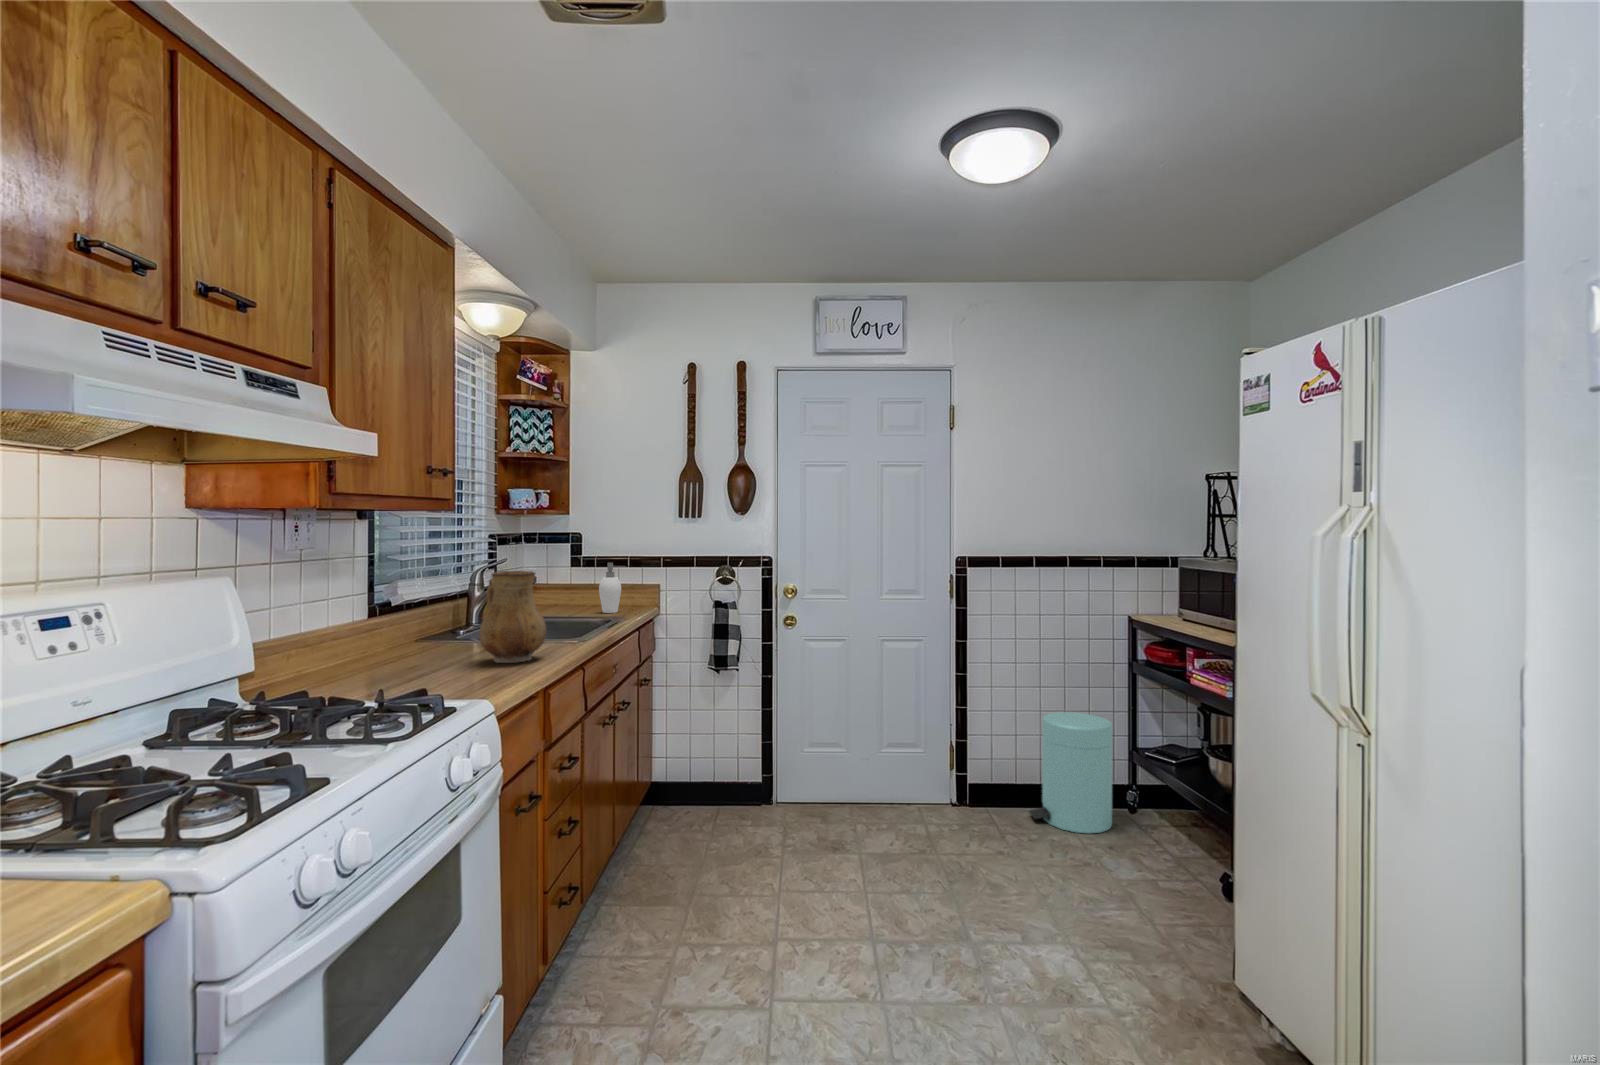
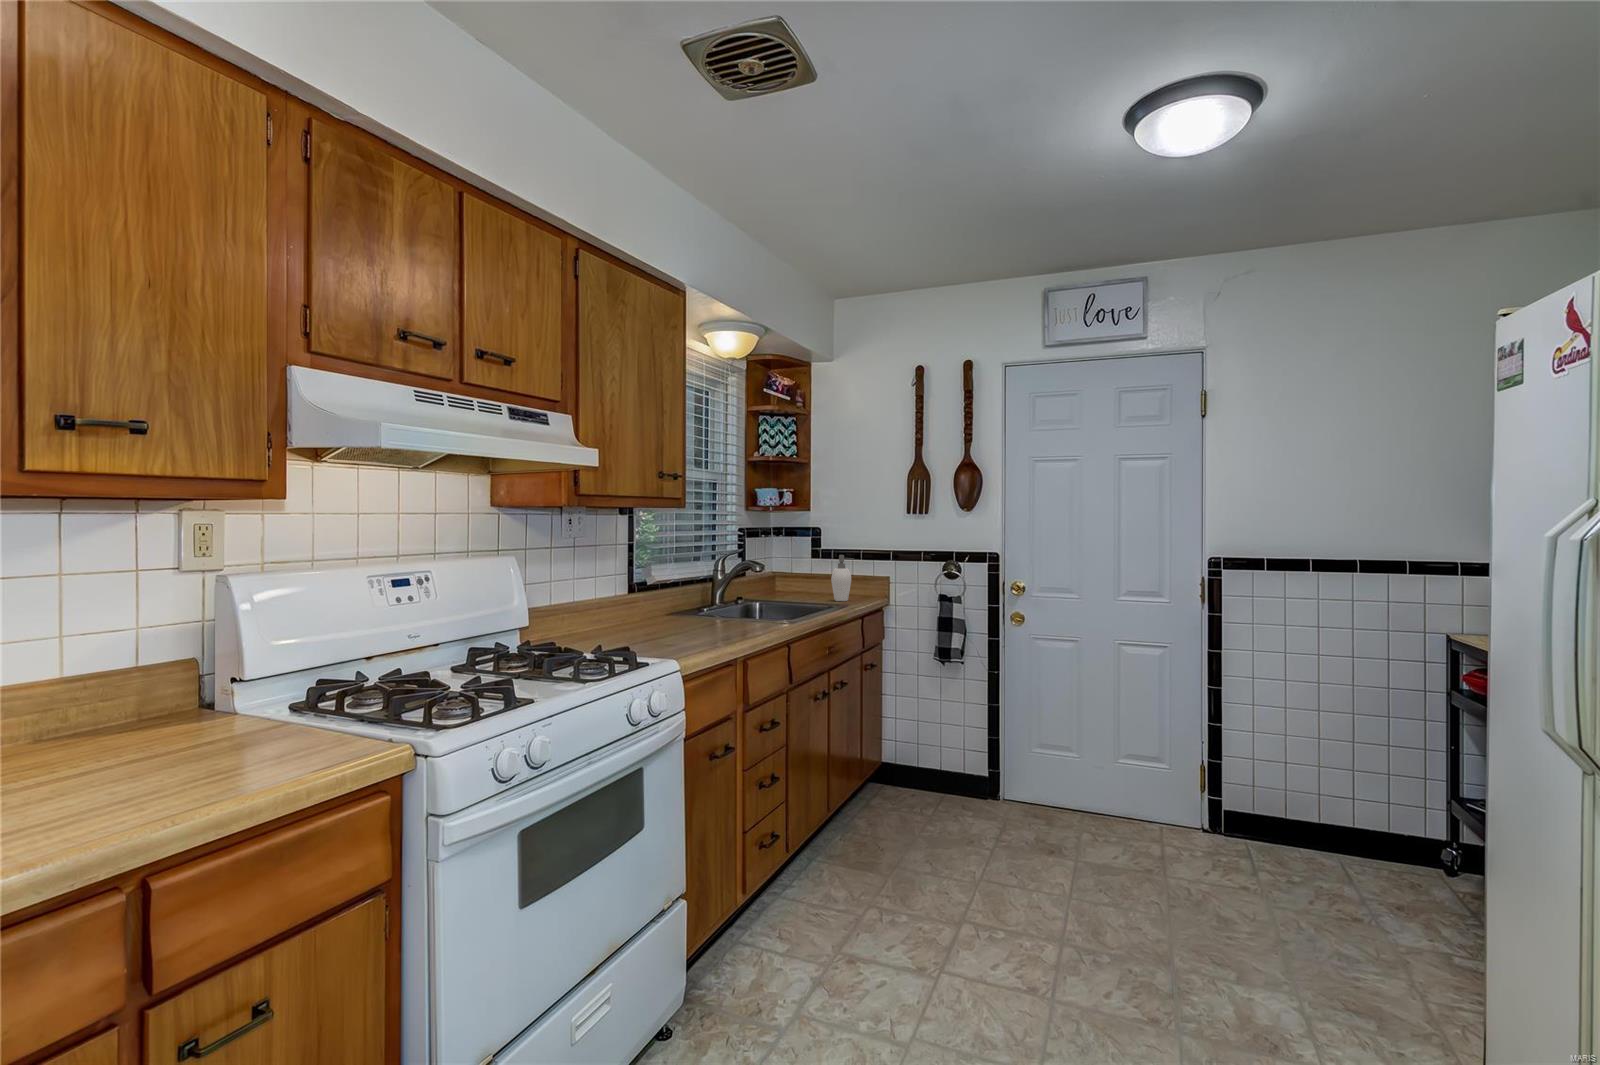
ceramic pitcher: present [479,571,546,663] -> none [698,559,749,634]
trash can: present [1029,712,1112,833] -> none [1294,744,1409,893]

